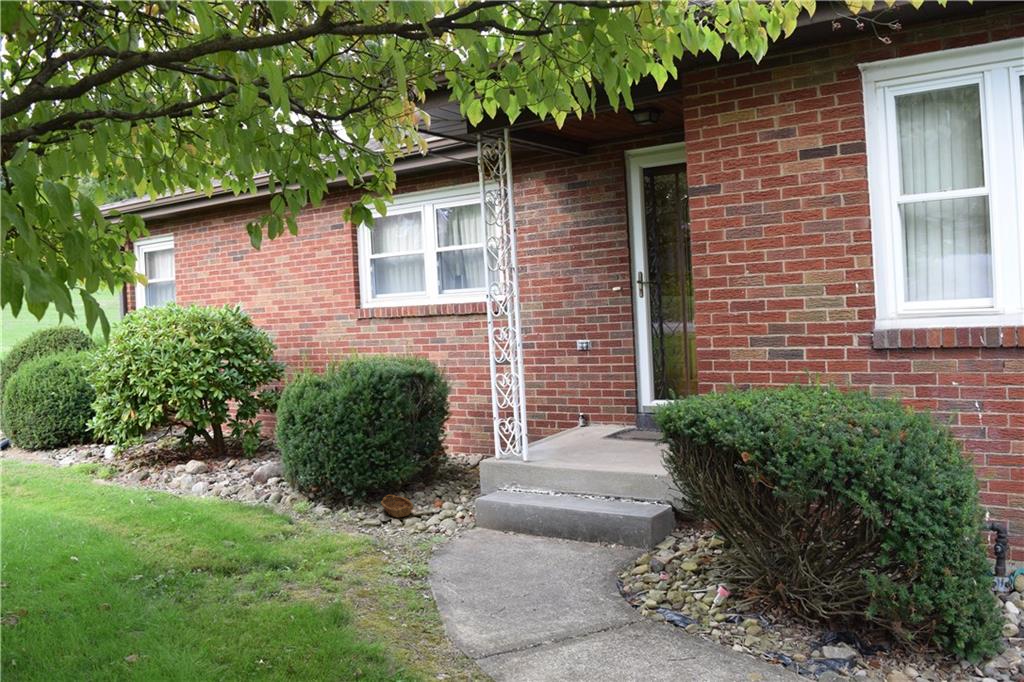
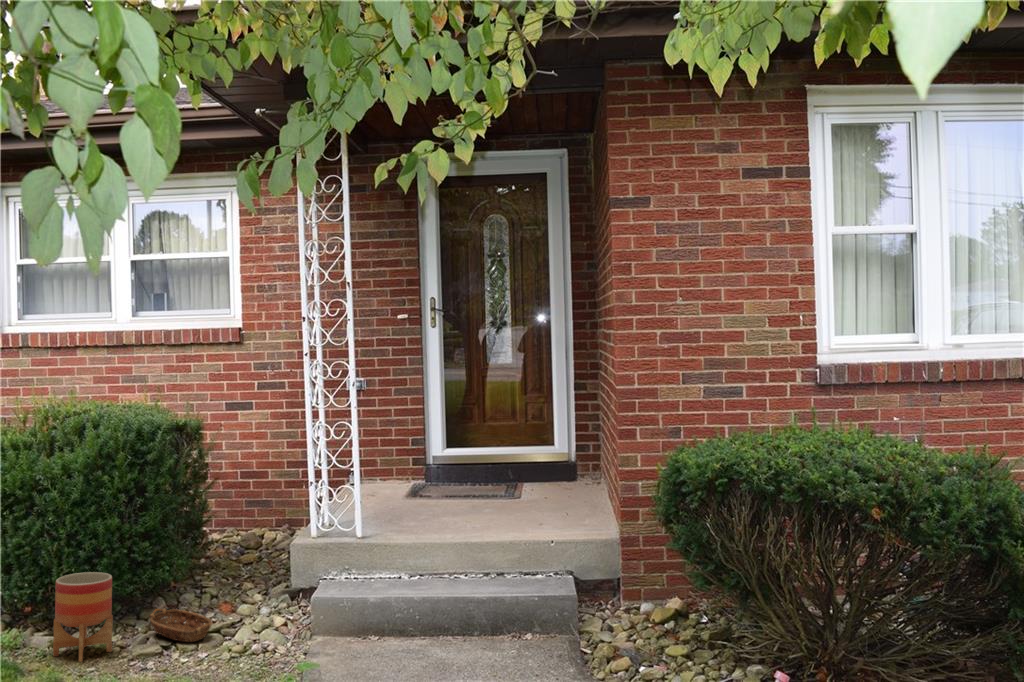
planter: none [318,466,351,520] -> present [53,572,113,662]

